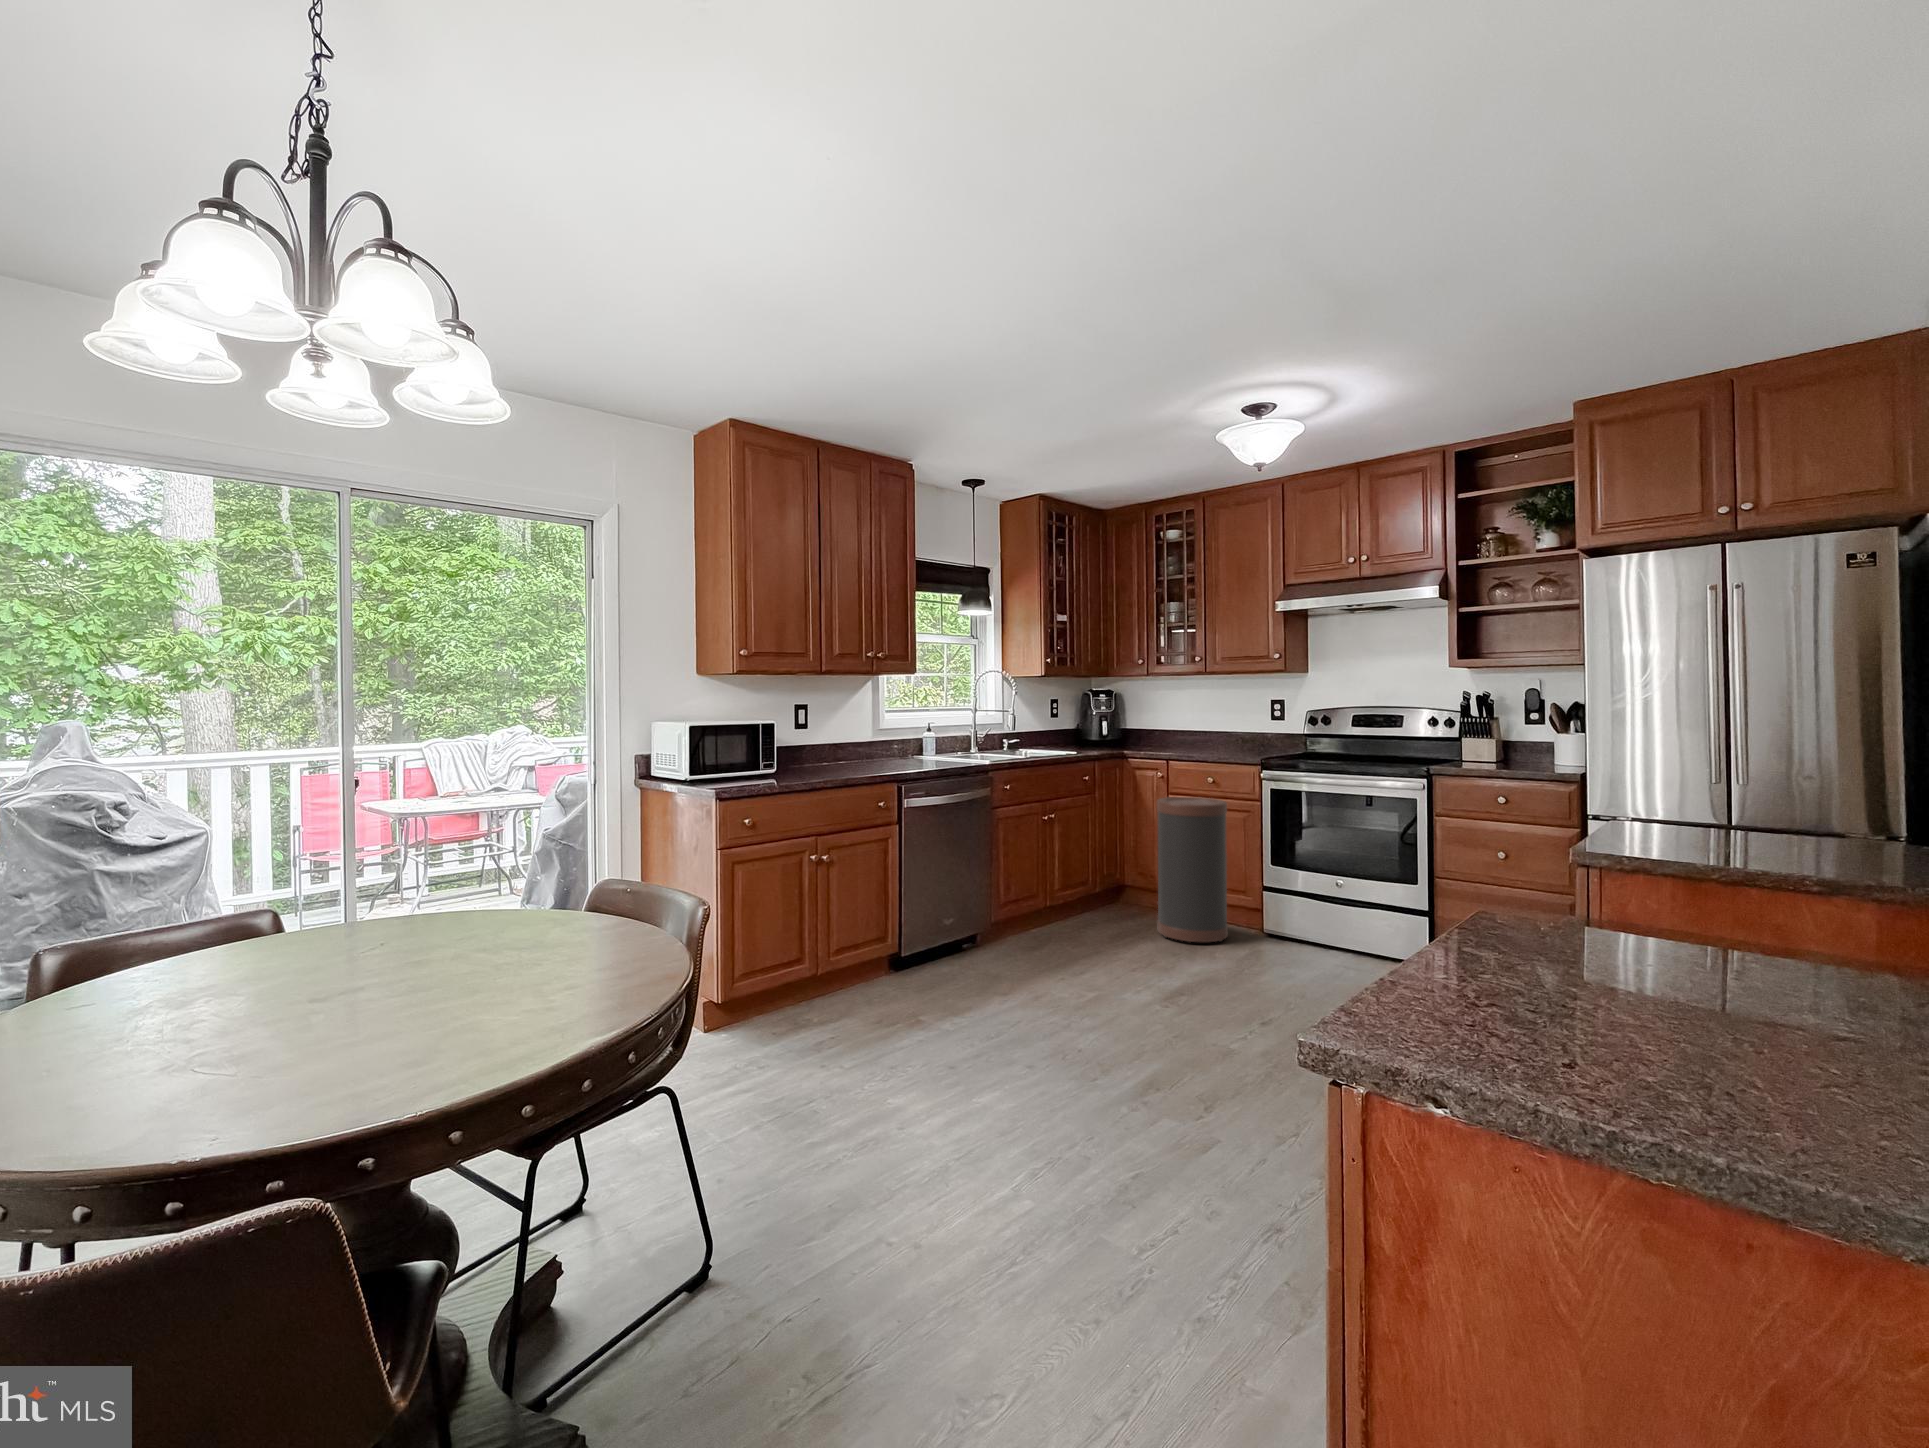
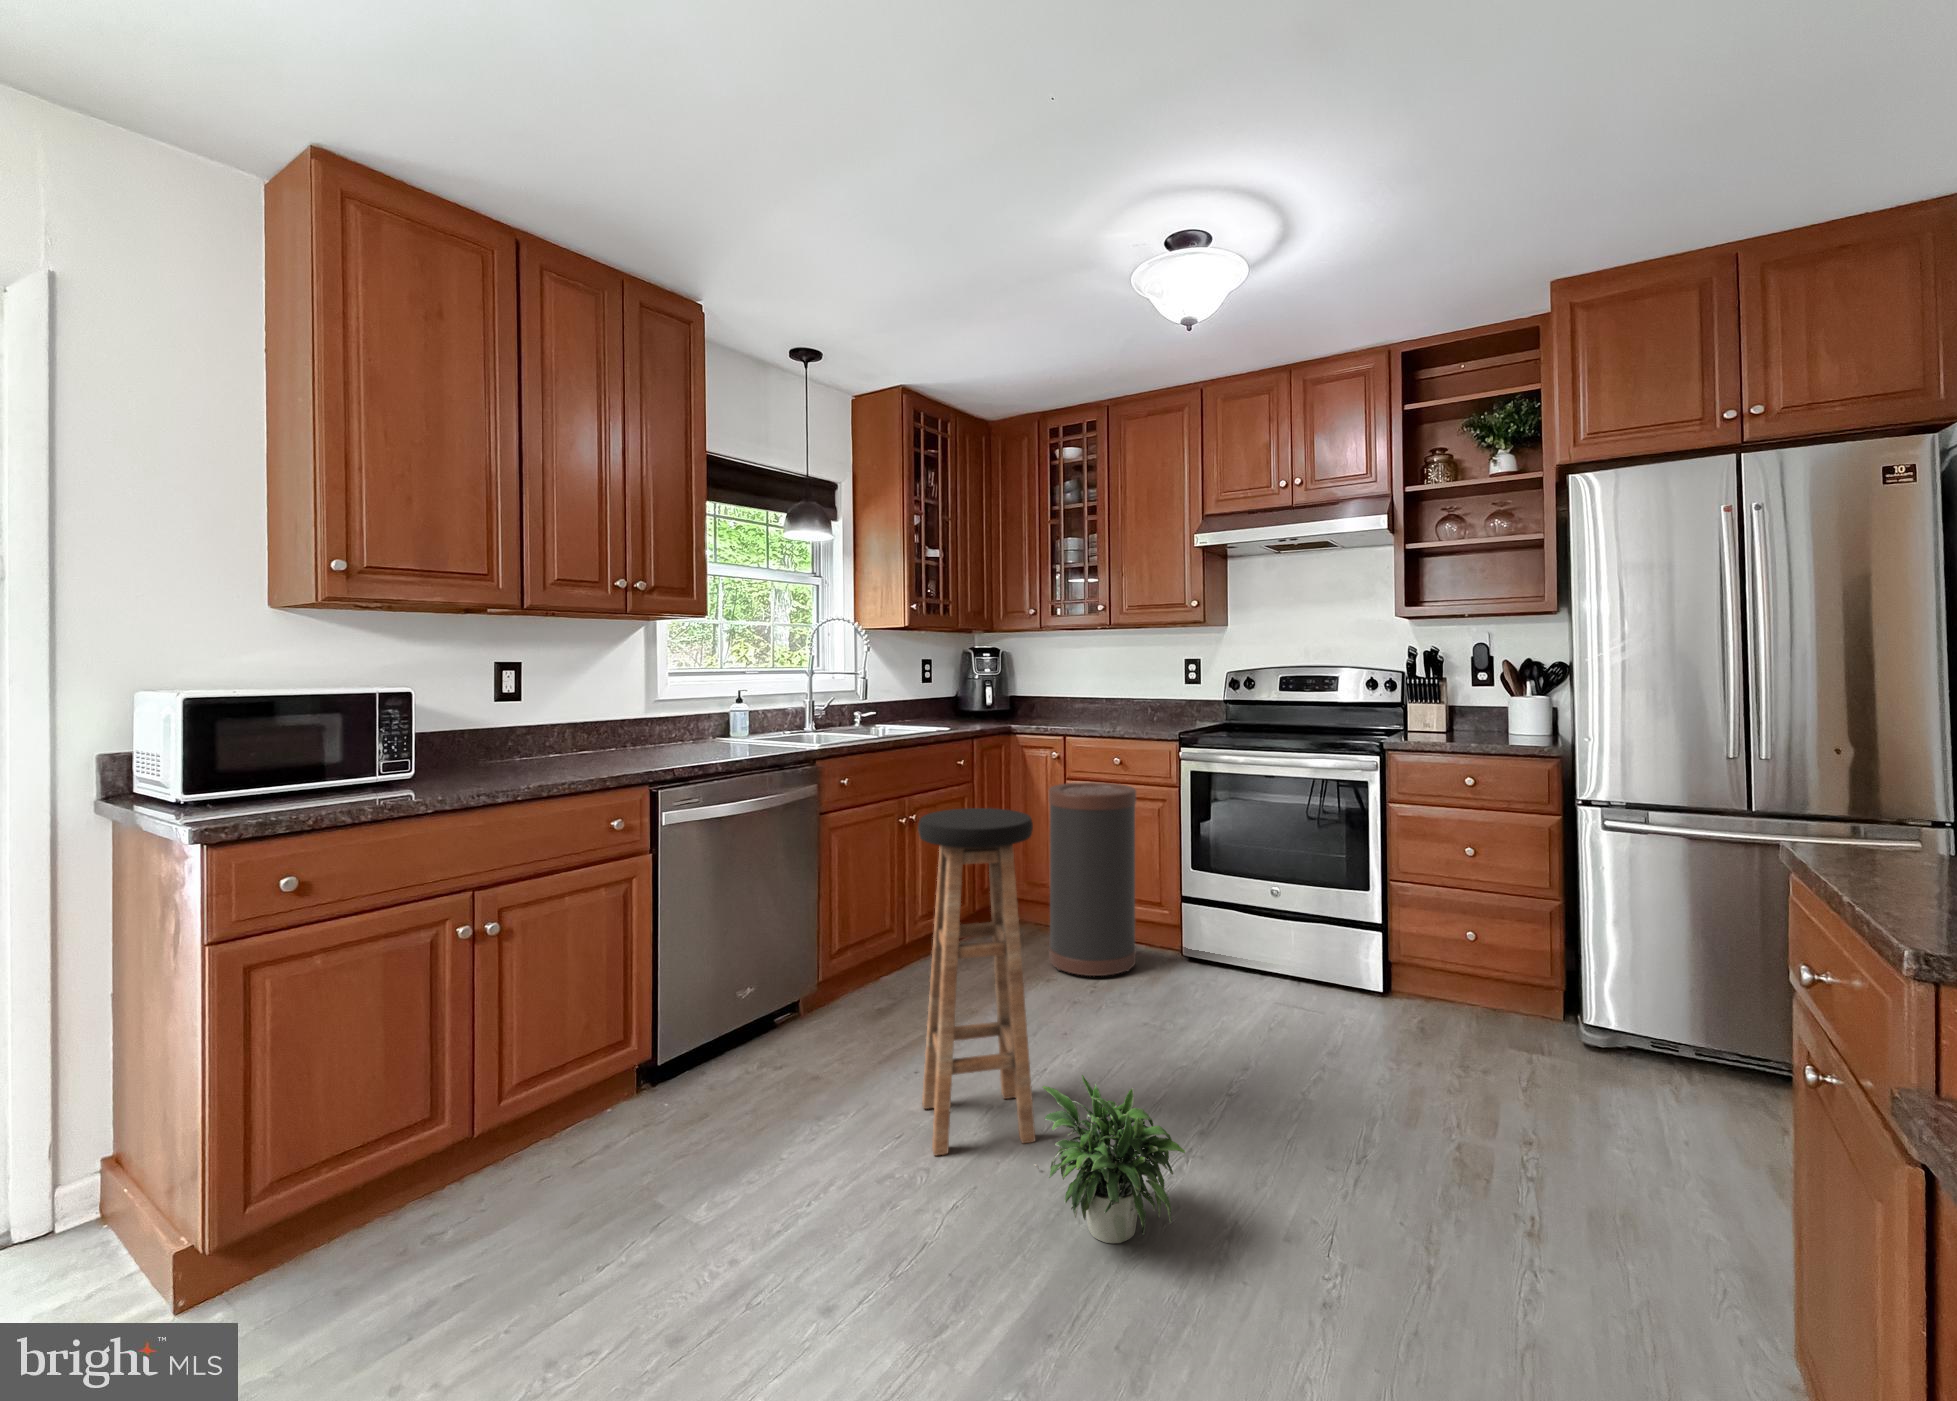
bar stool: none [1069,805,1149,1021] -> present [918,808,1036,1155]
potted plant: none [1147,968,1245,1065] -> present [1034,1075,1185,1243]

